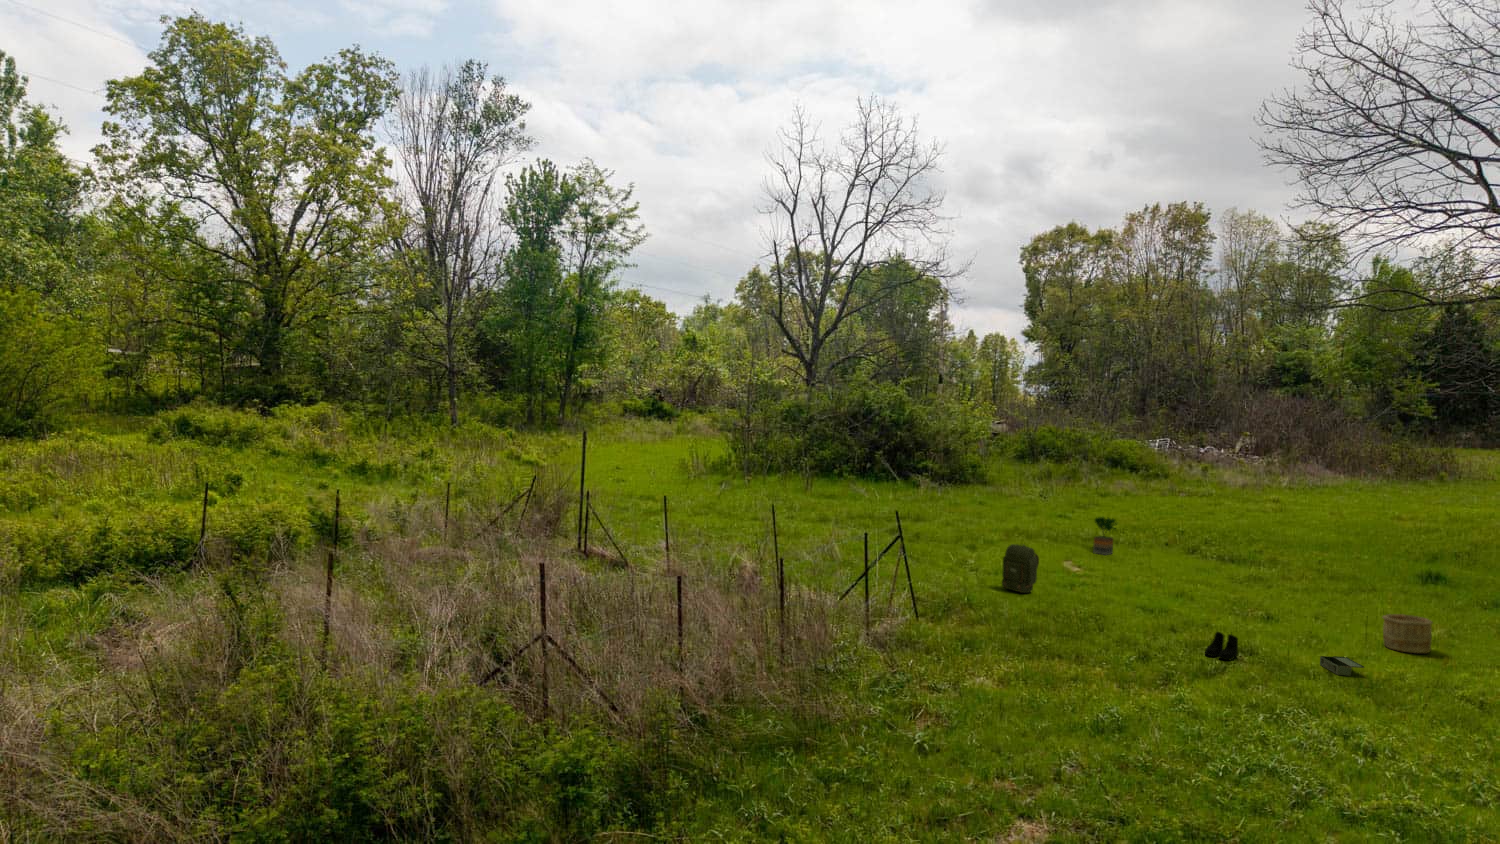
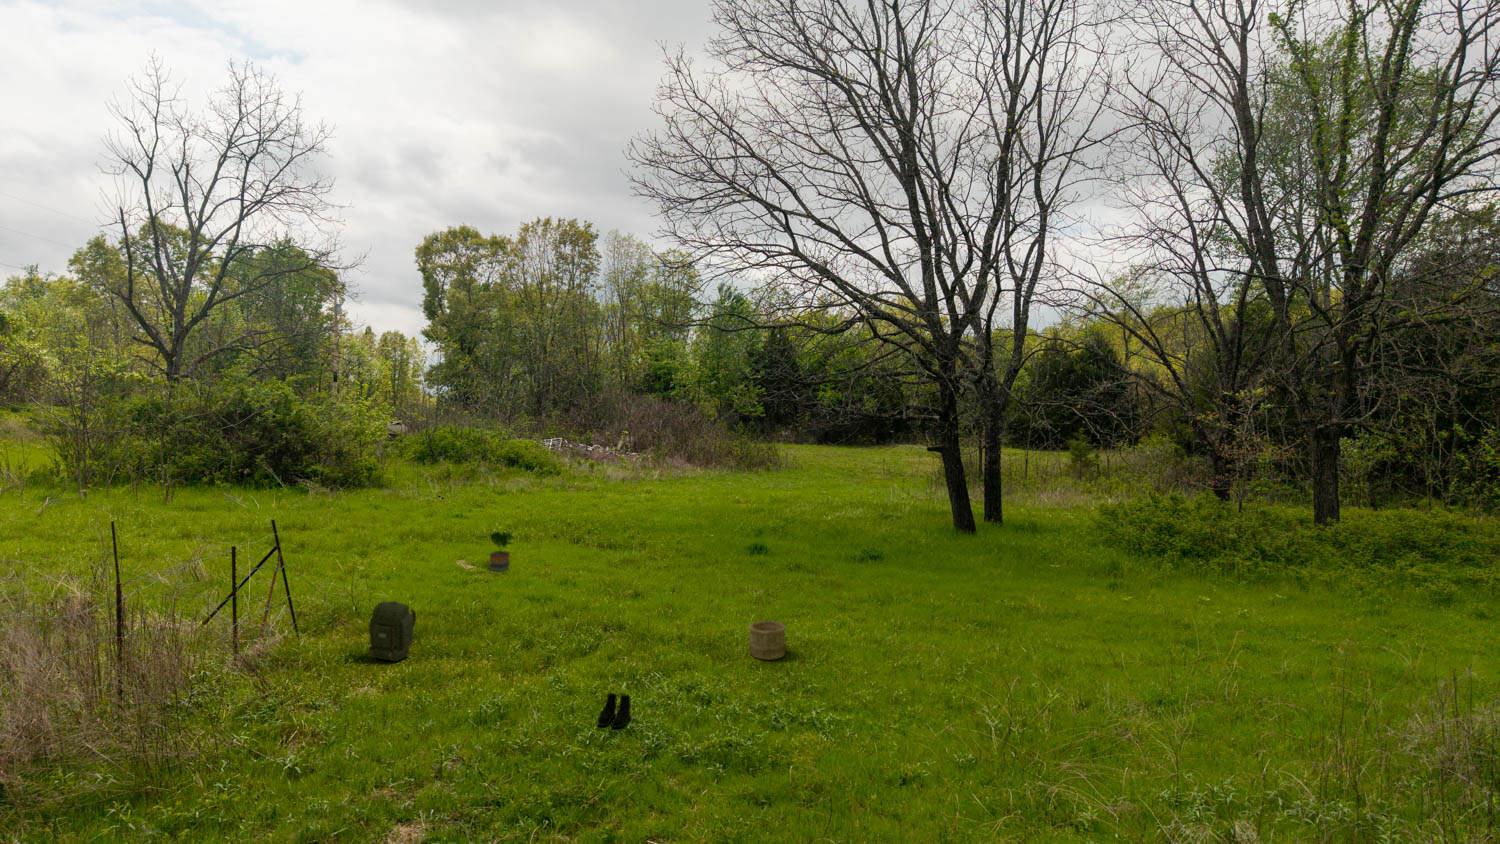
toolbox: present [1320,656,1364,676] -> none [705,690,744,717]

